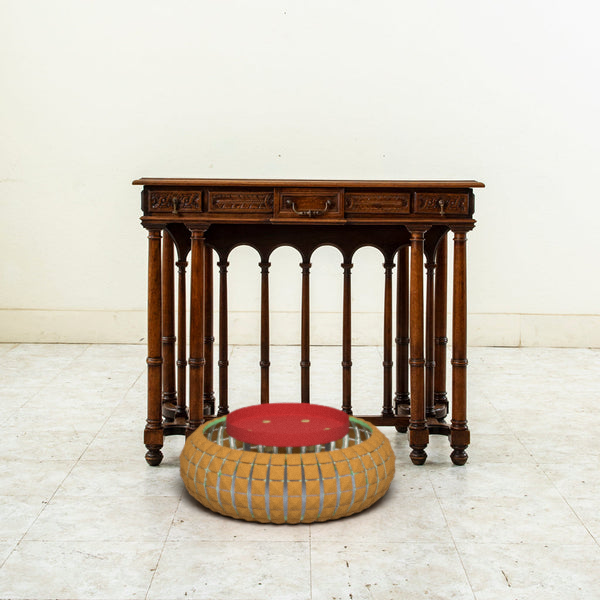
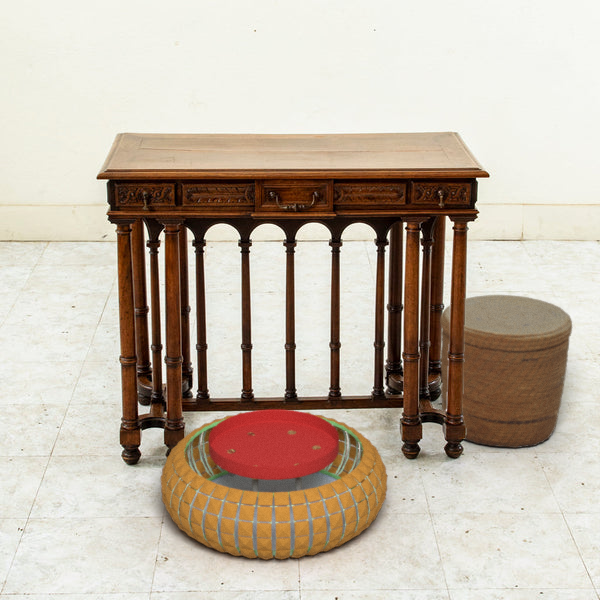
woven basket: none [444,324,567,457] -> present [440,295,572,448]

